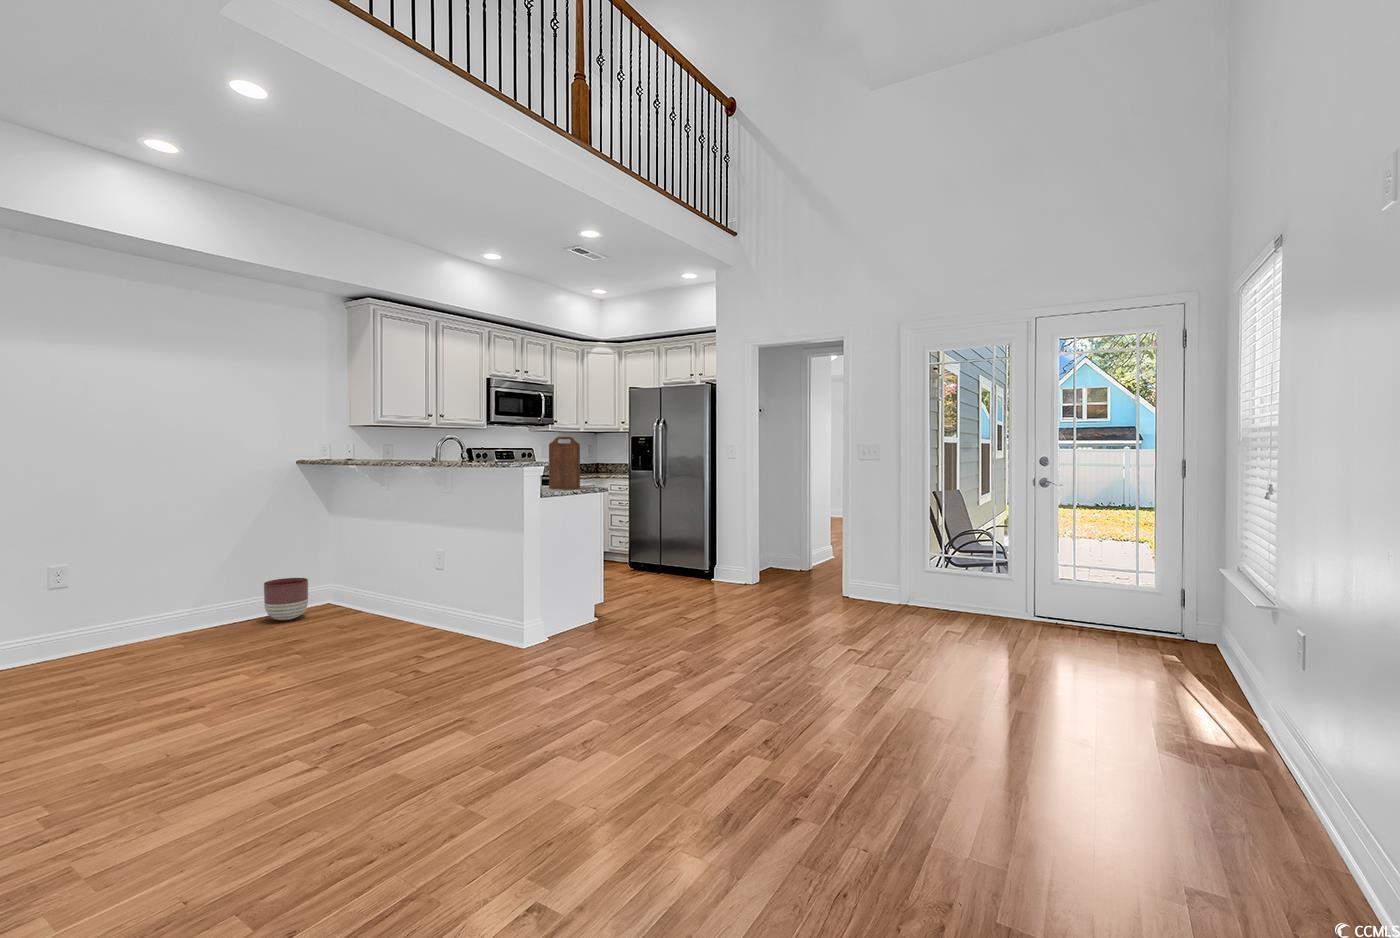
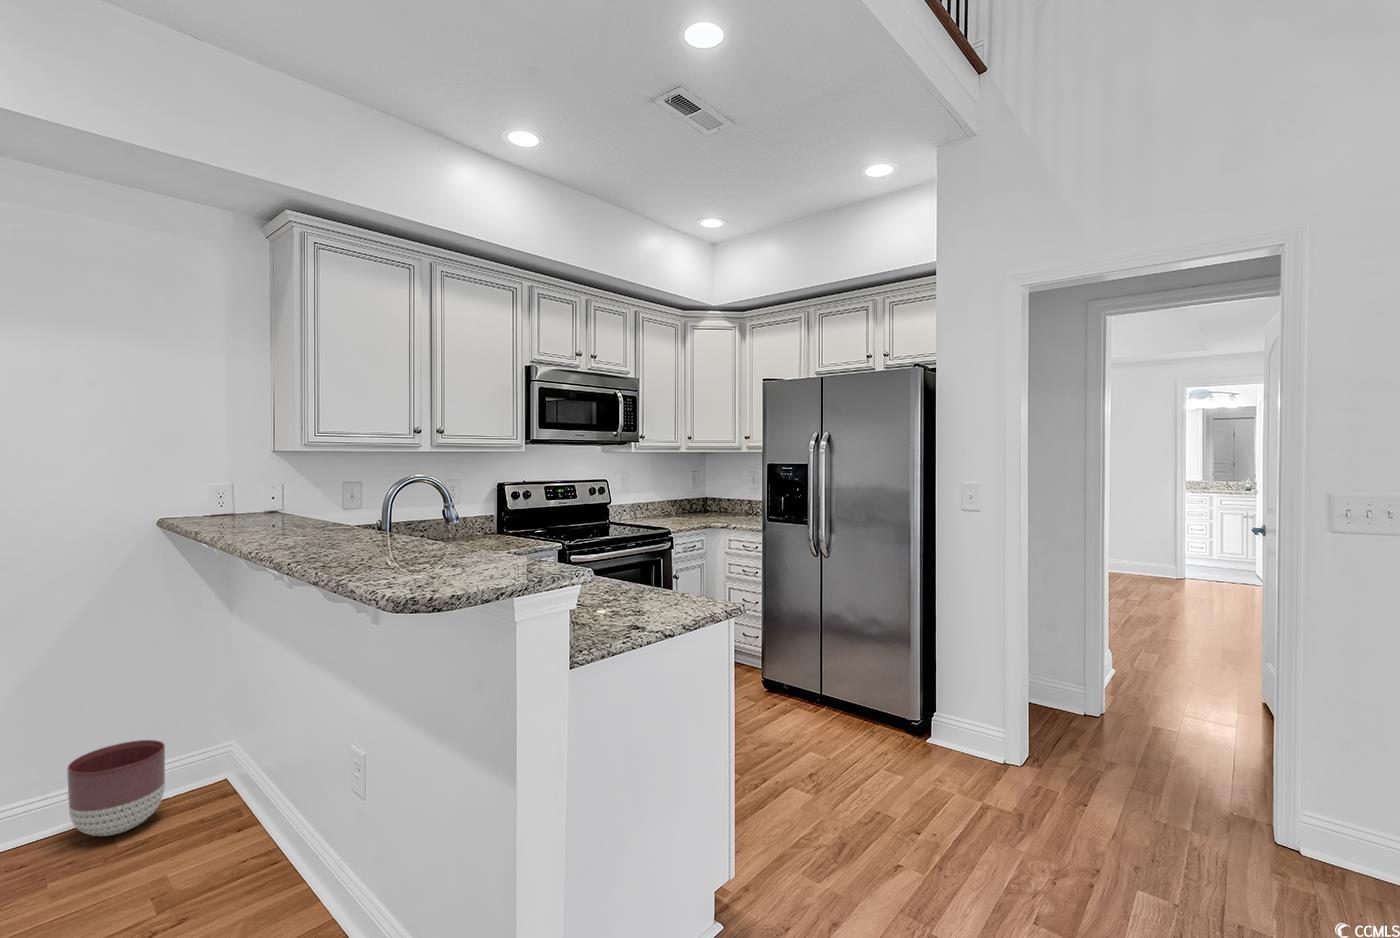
cutting board: present [549,437,580,489] -> none [604,479,677,604]

